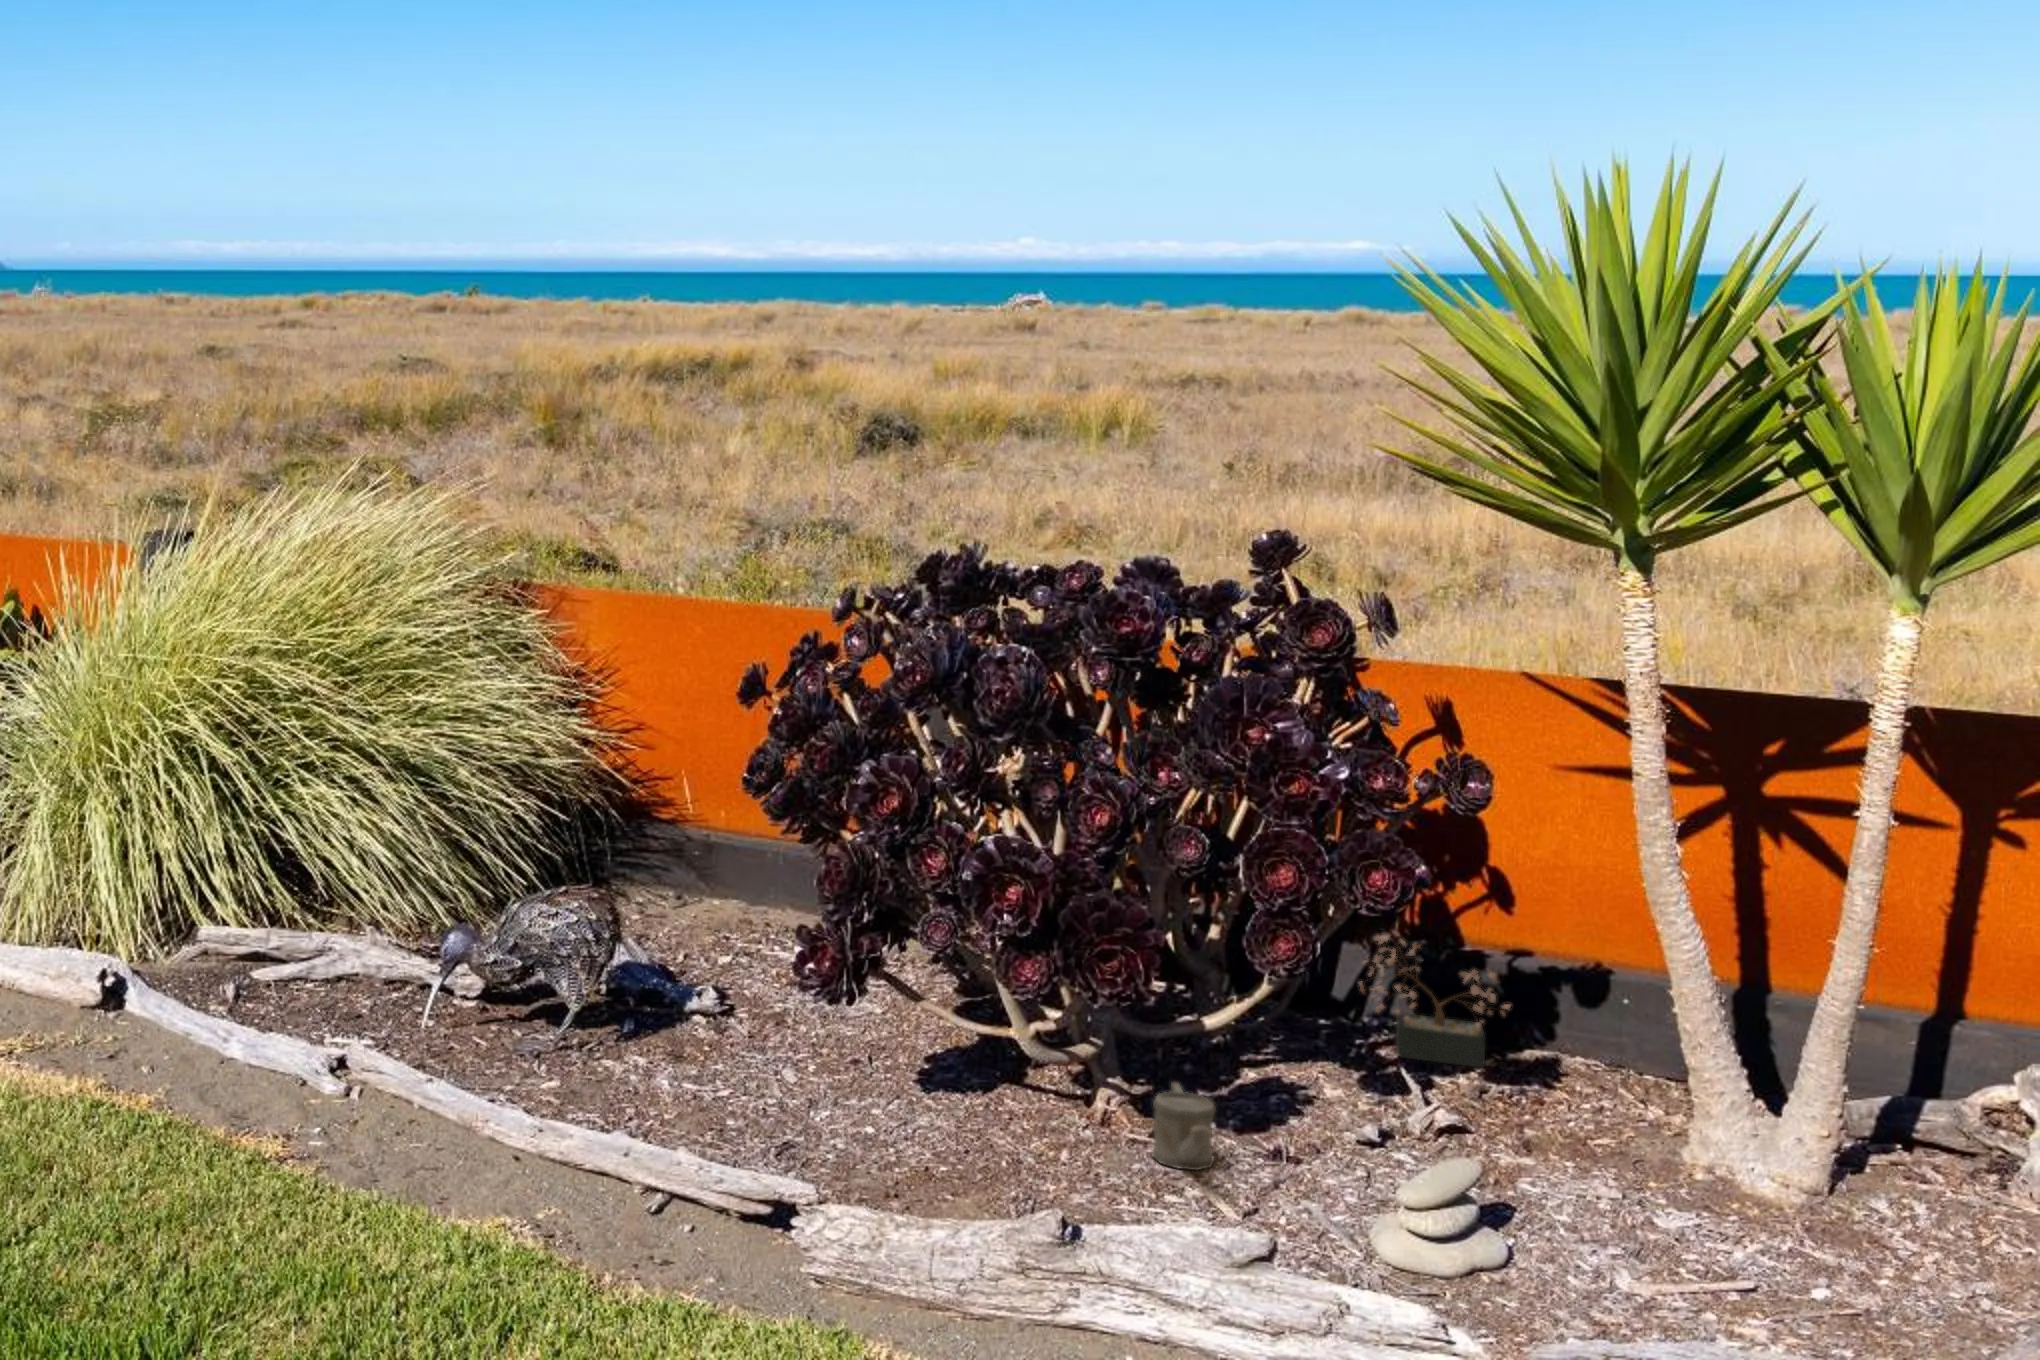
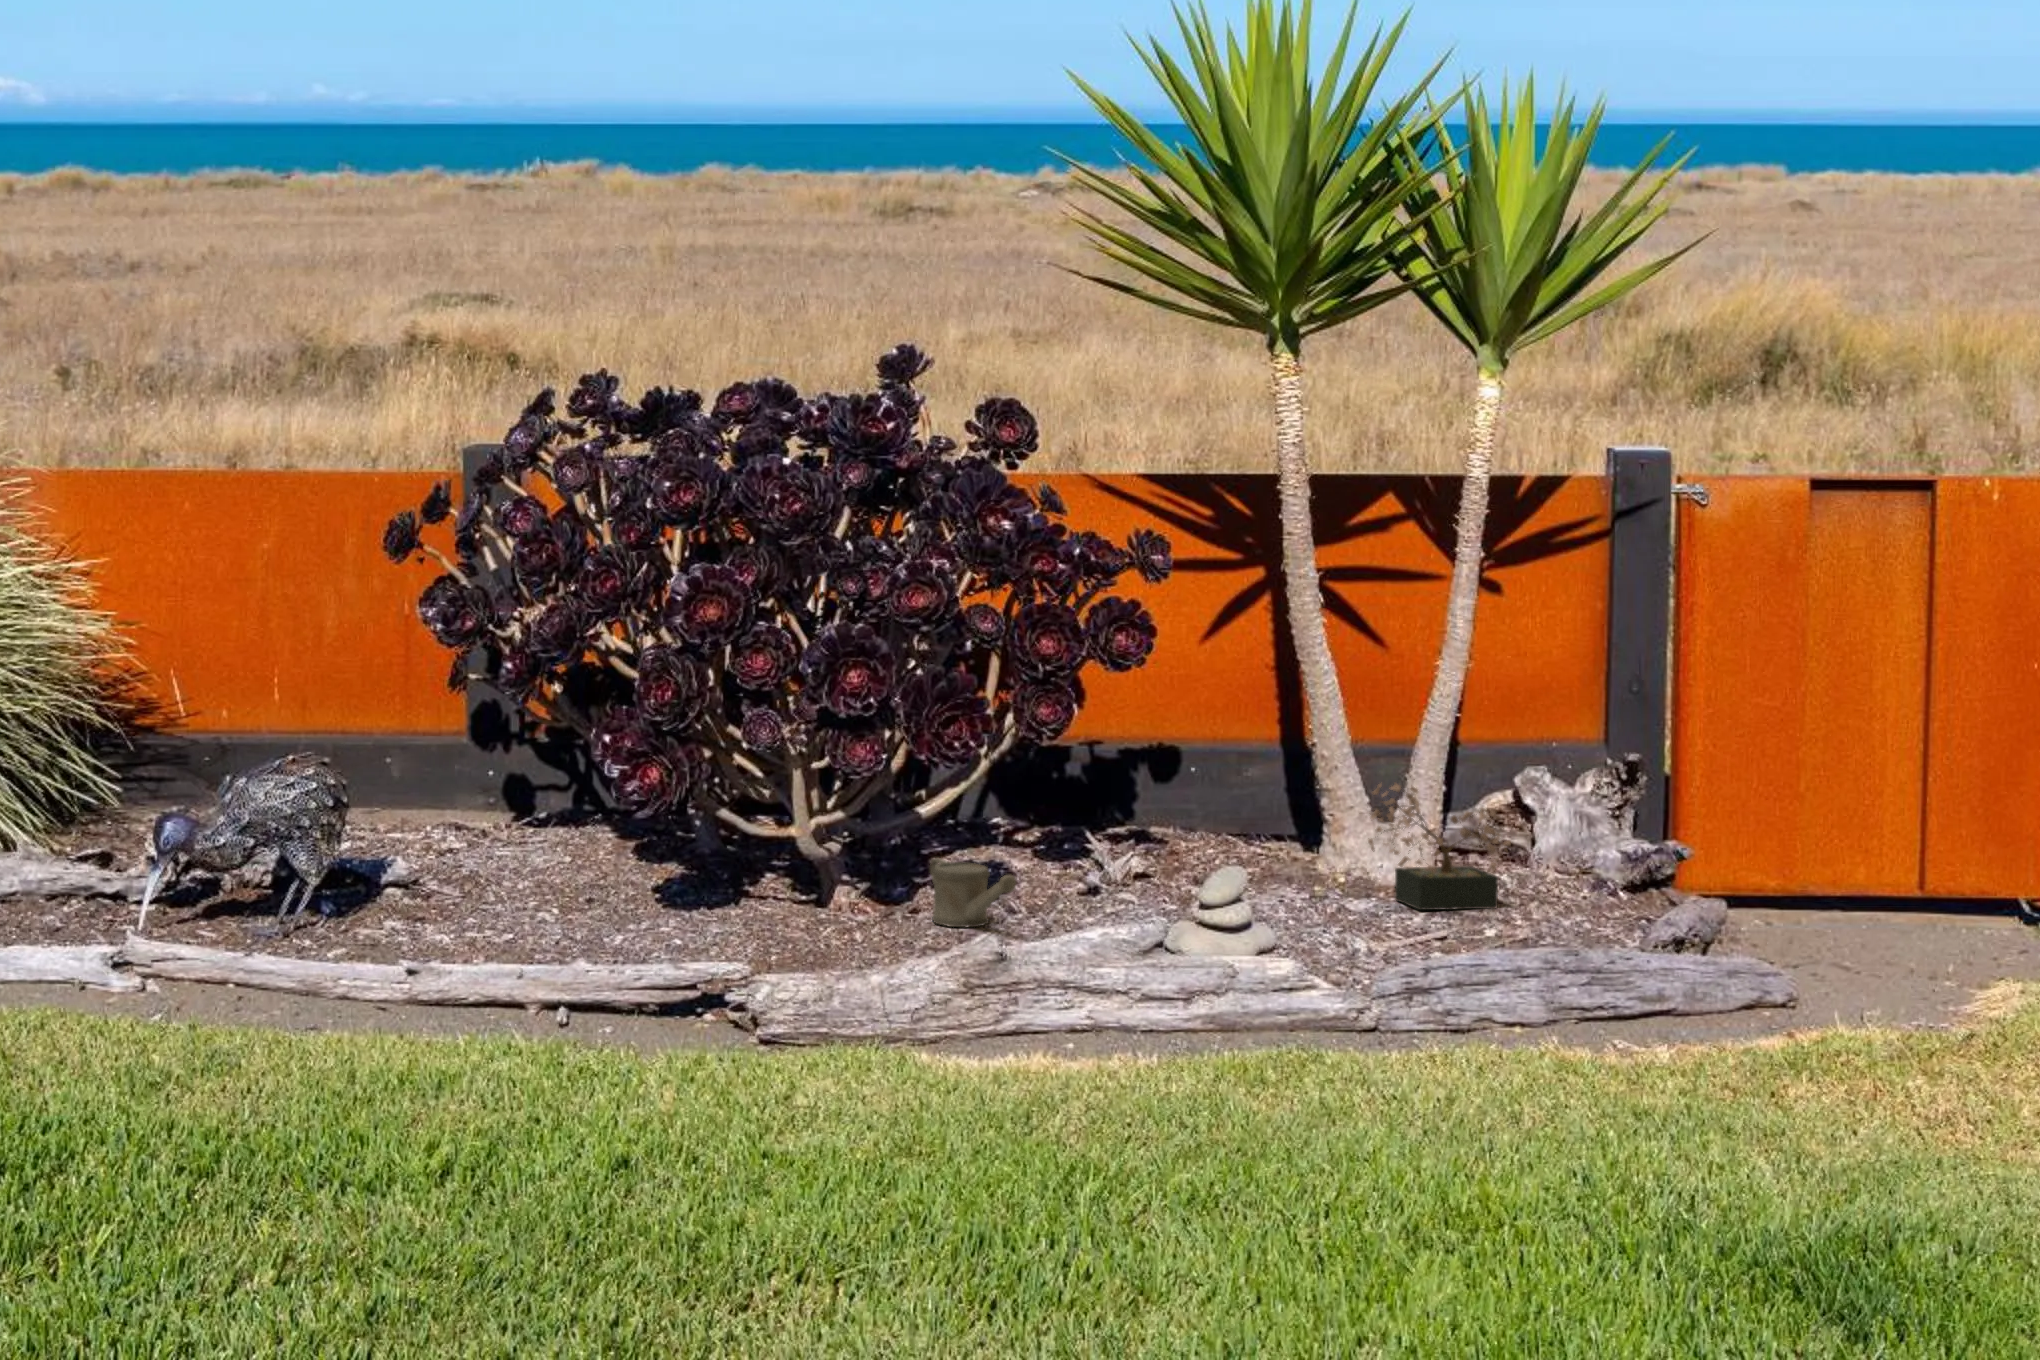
decorative plant: present [1359,934,1510,1068] -> present [1368,783,1511,910]

